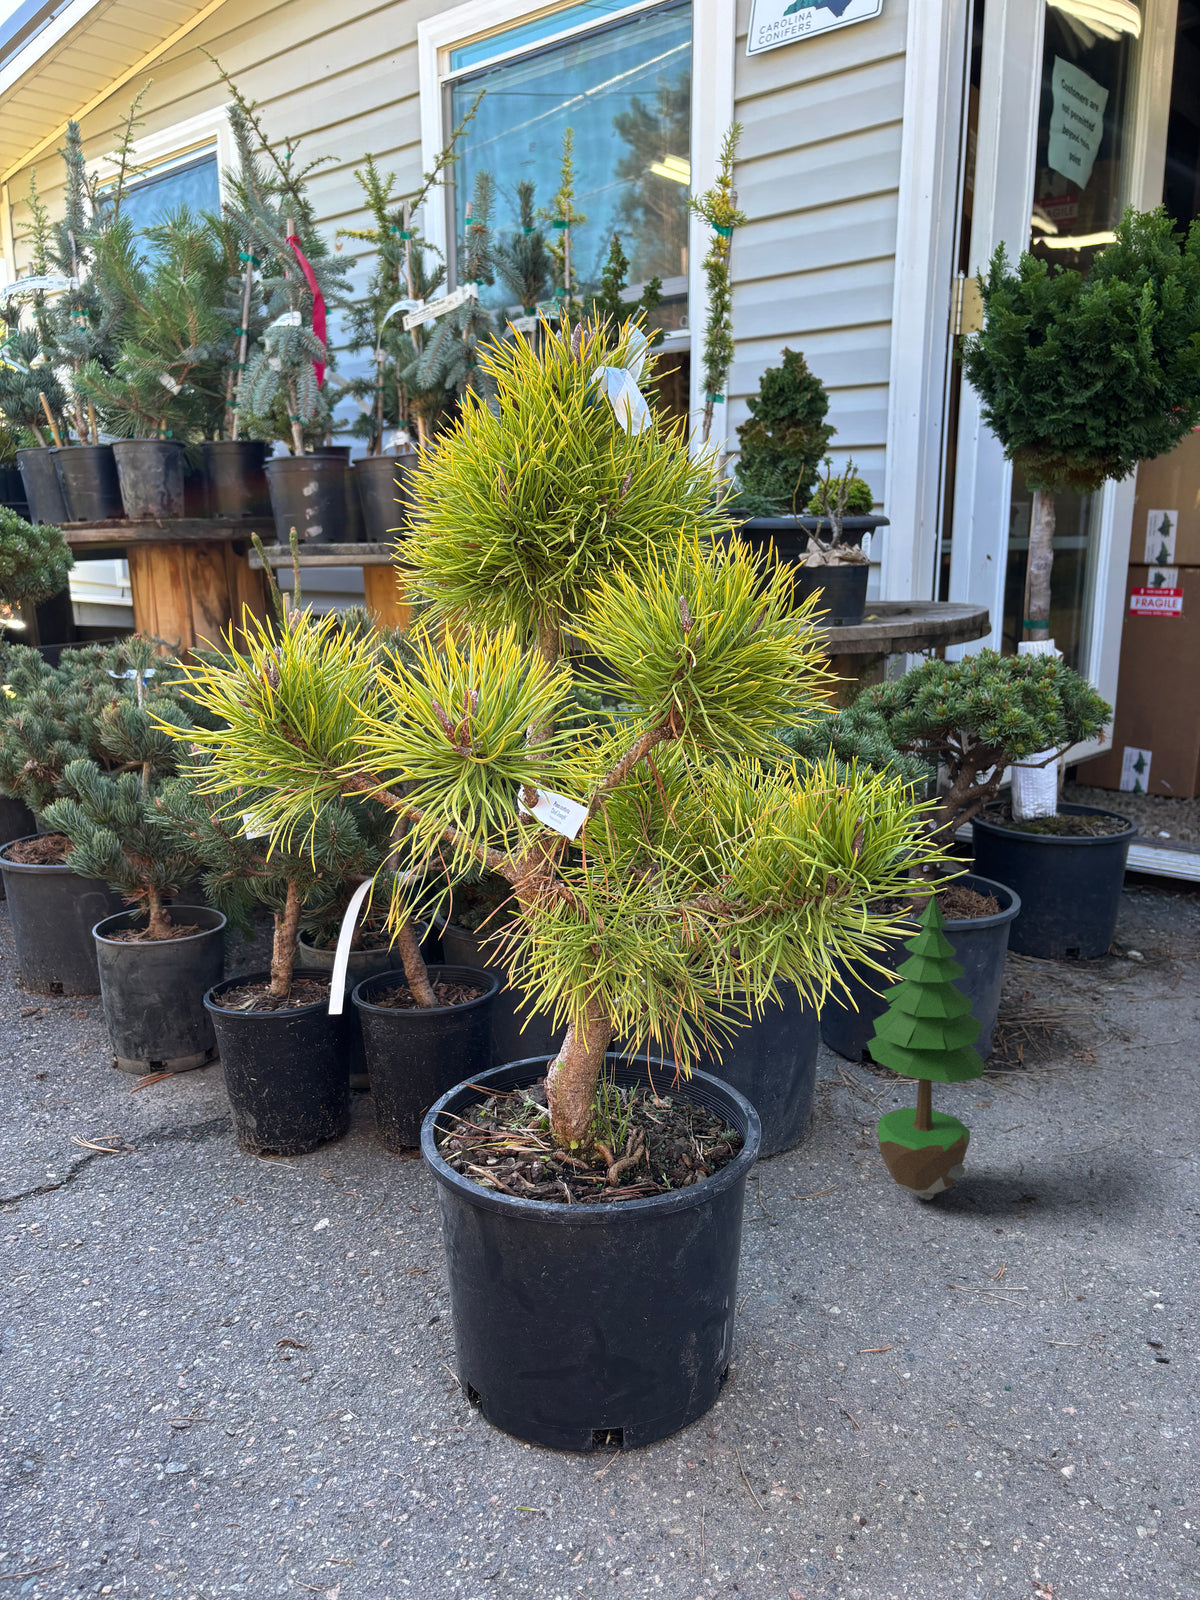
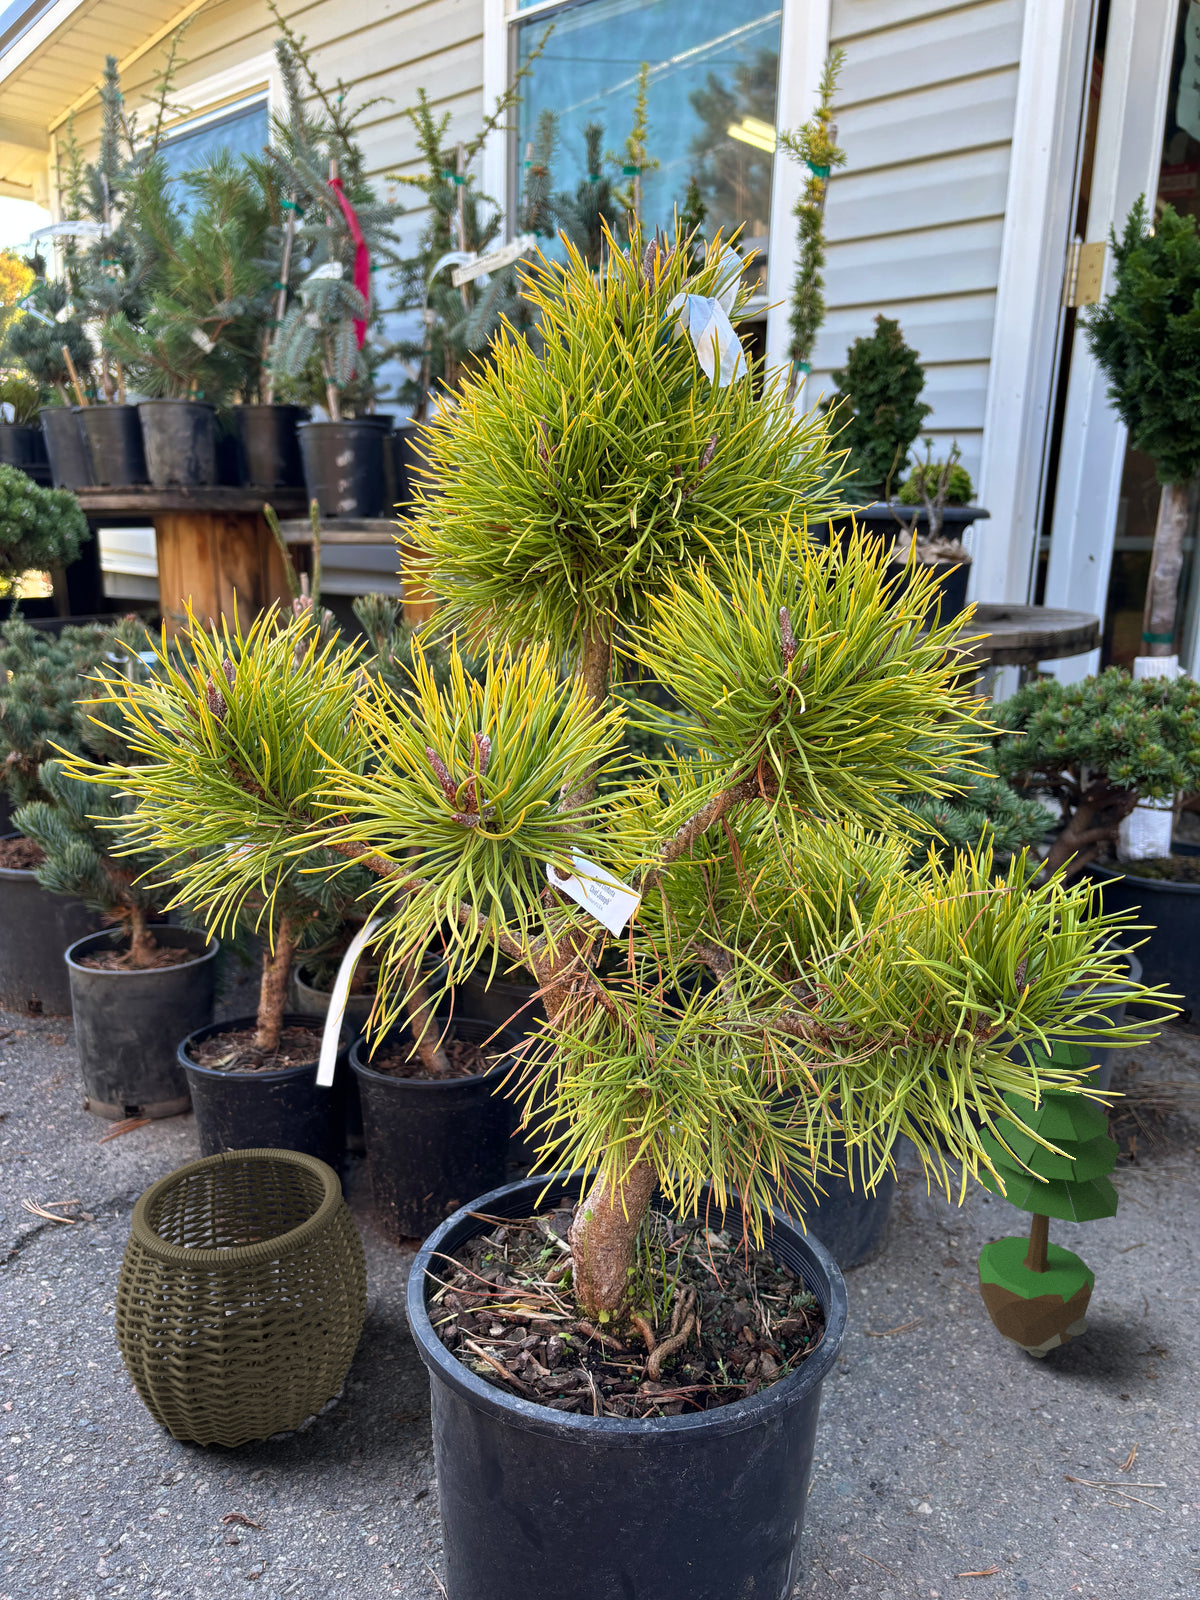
woven basket: none [174,1064,381,1299] -> present [115,1148,368,1447]

